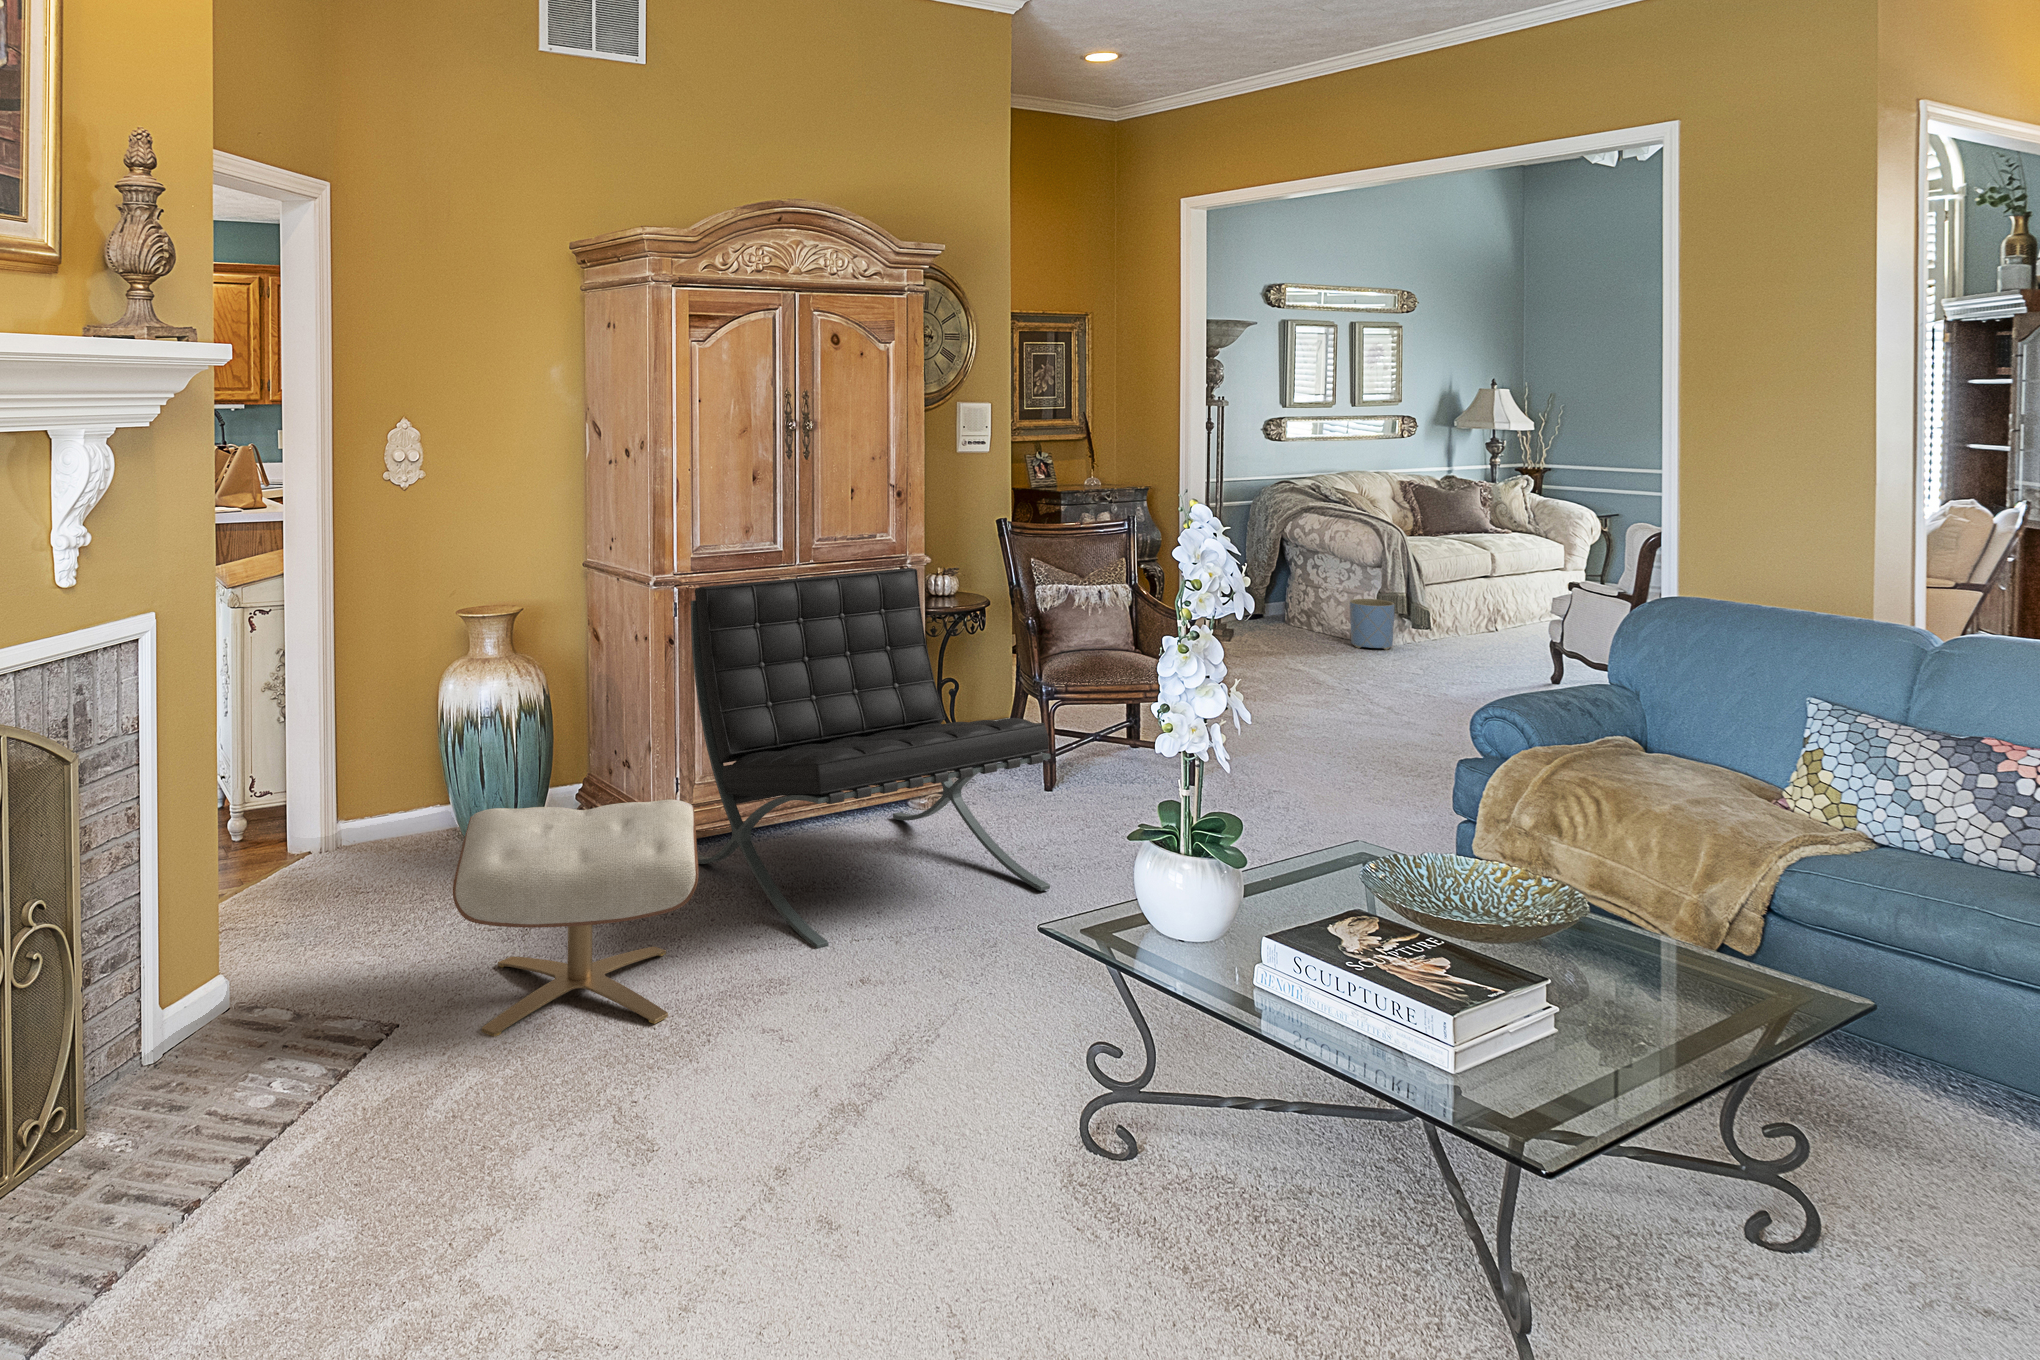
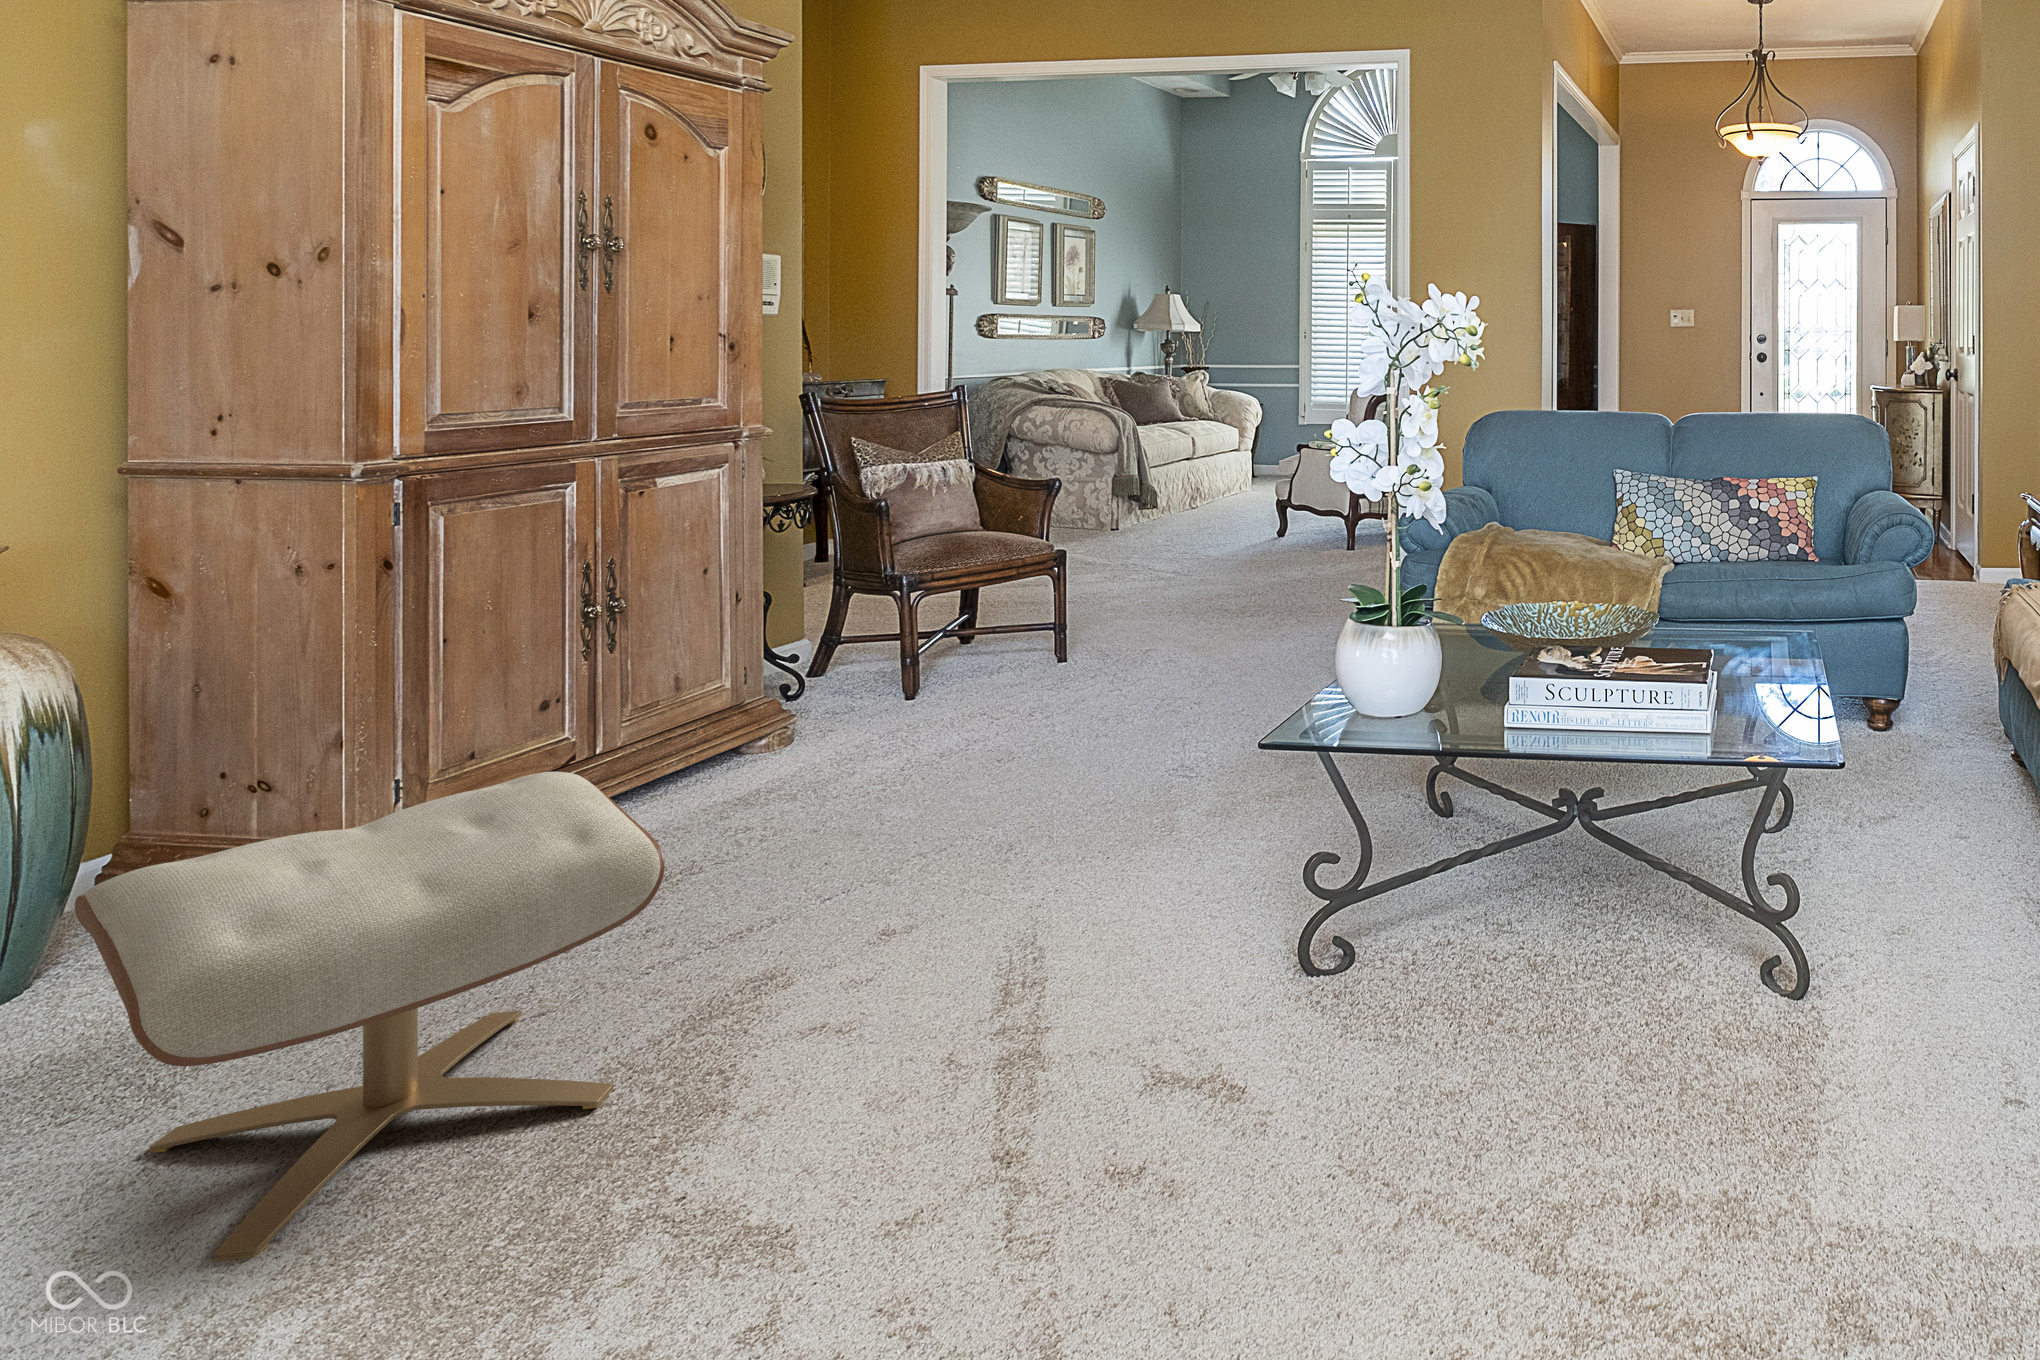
lounge chair: present [691,568,1051,949] -> none [431,440,1019,931]
planter: present [1350,599,1395,650] -> none [1089,483,1132,531]

